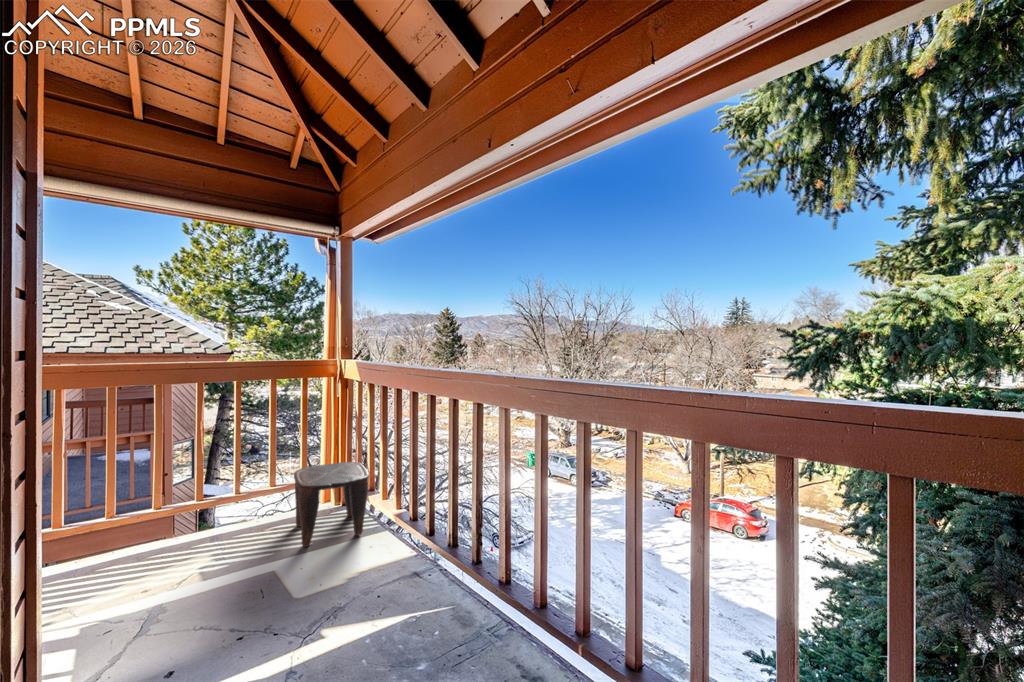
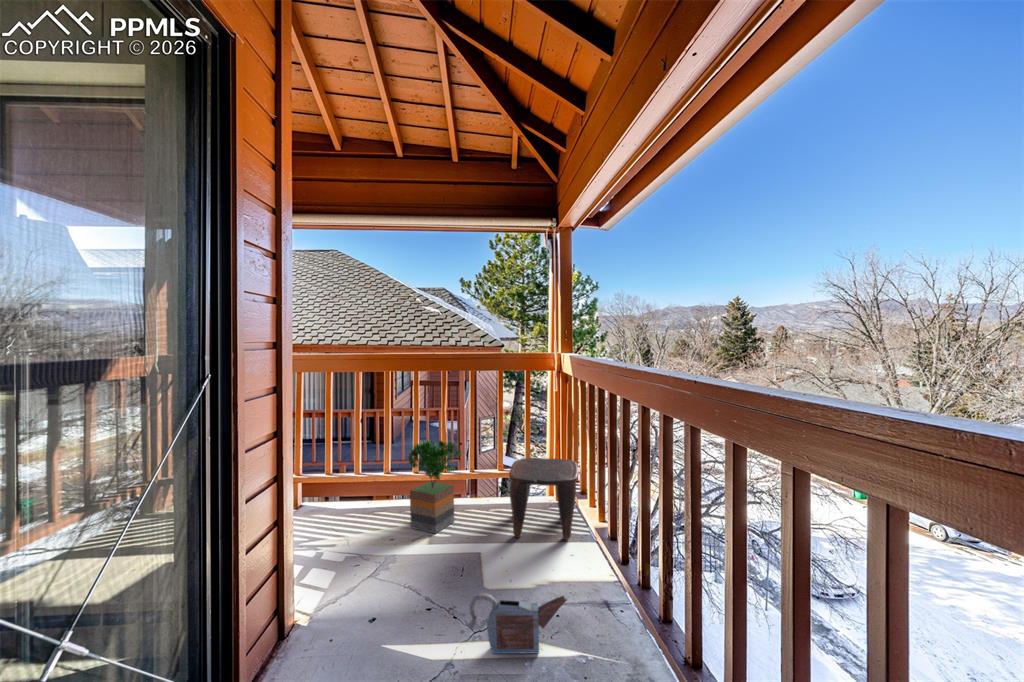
potted tree: none [156,460,235,573] -> present [408,440,461,534]
watering can: none [306,570,401,646] -> present [469,593,567,654]

